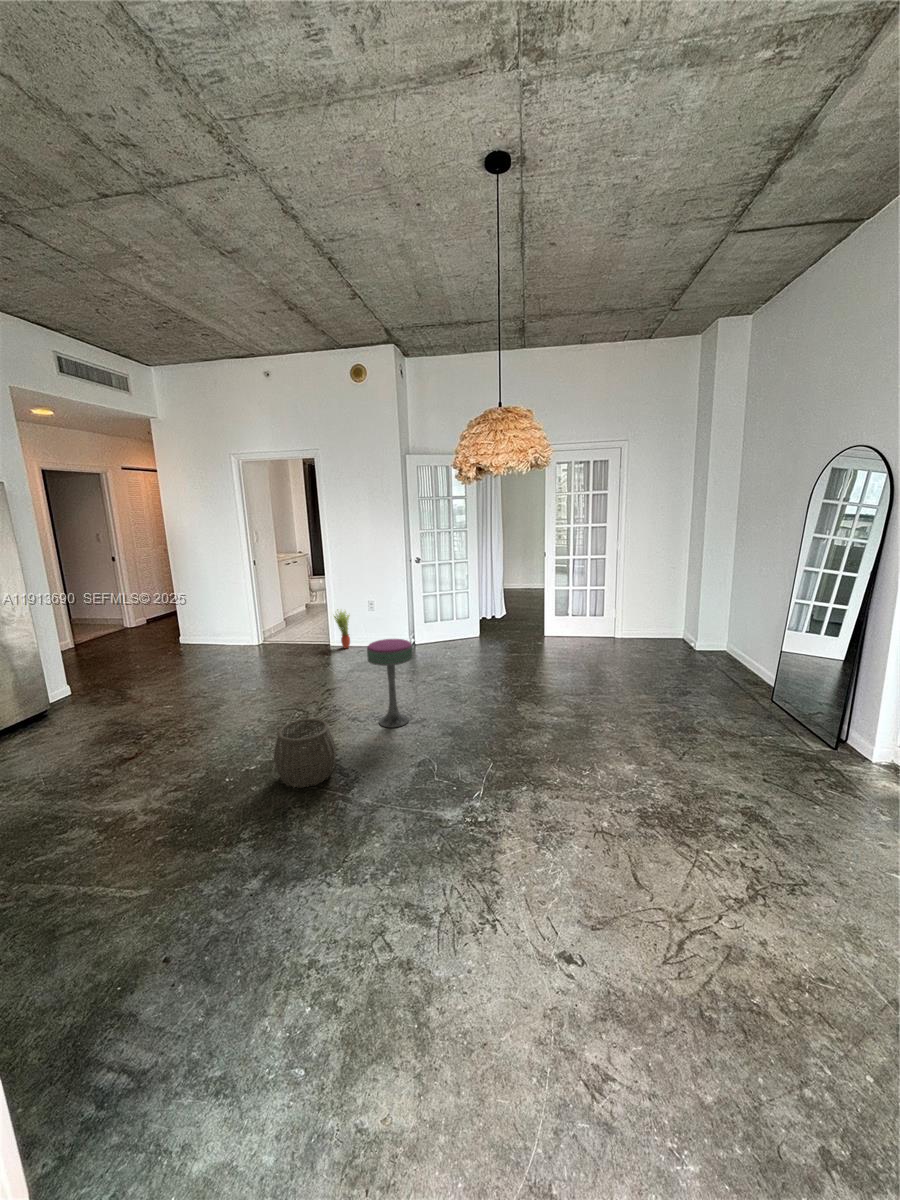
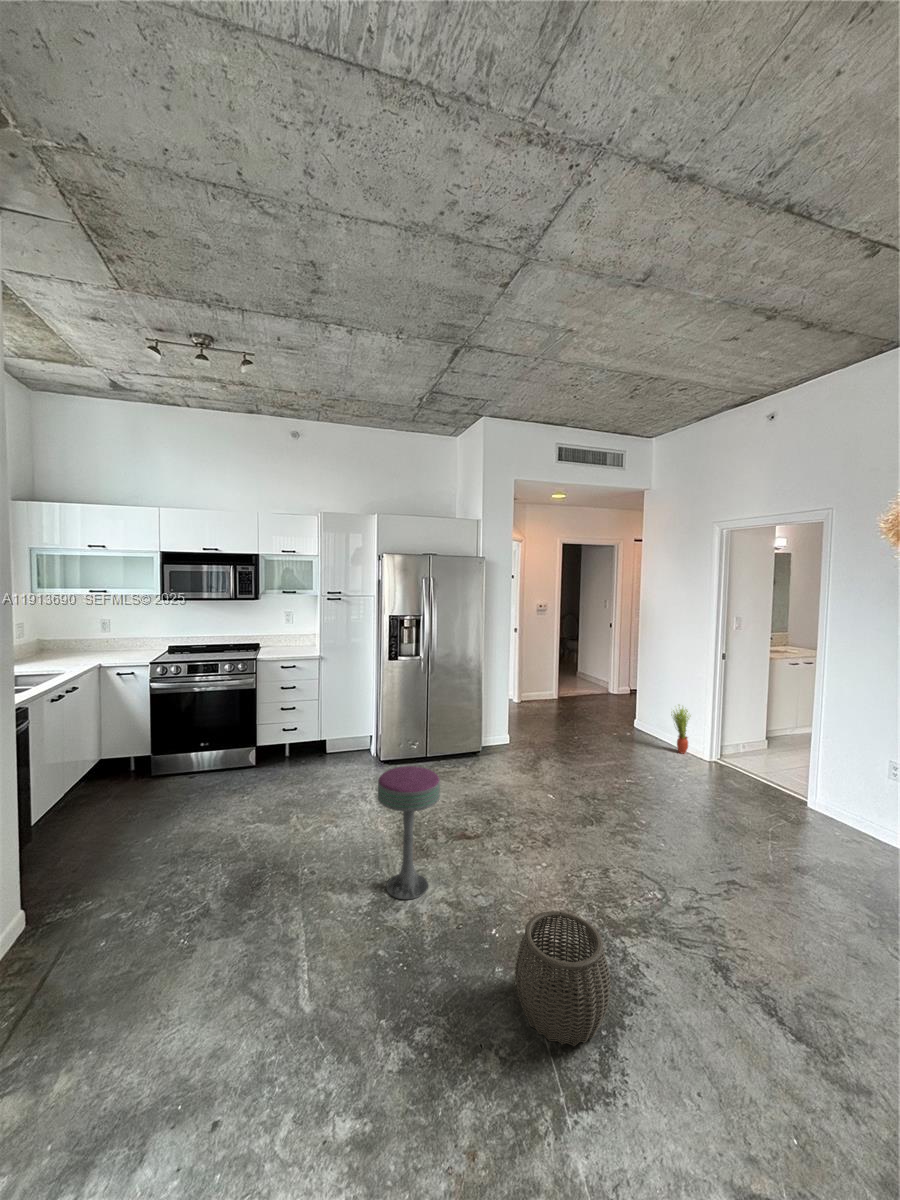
potted plant: present [334,609,350,648] -> present [673,705,689,754]
bar stool: present [367,639,413,728] -> present [378,766,440,900]

